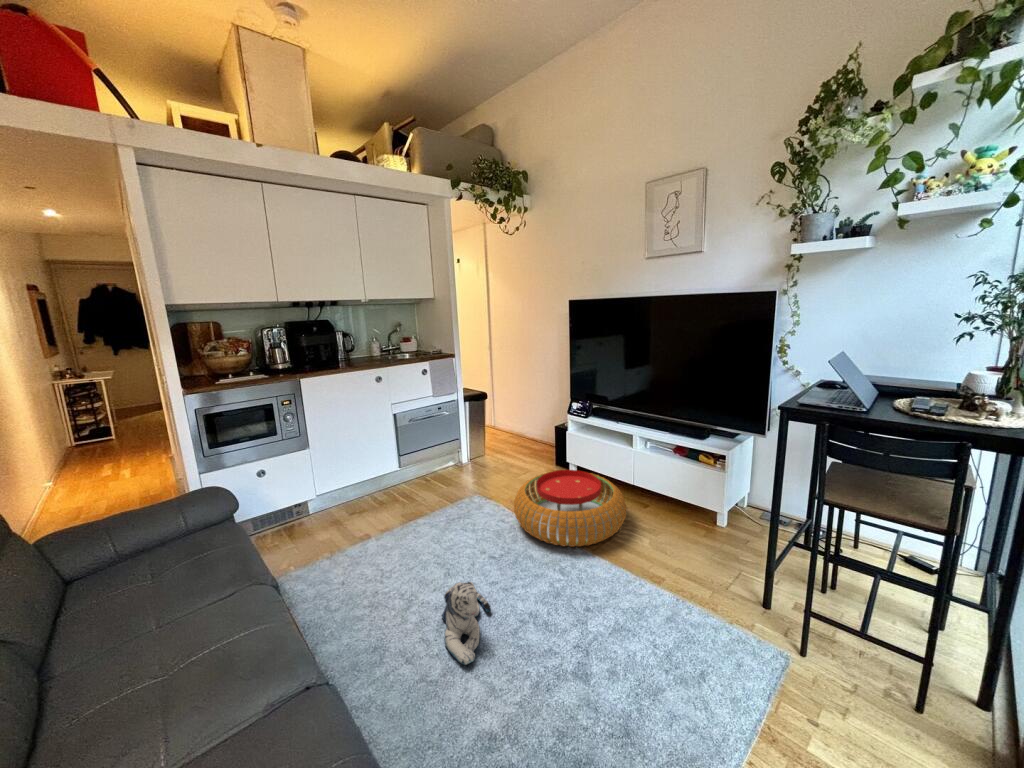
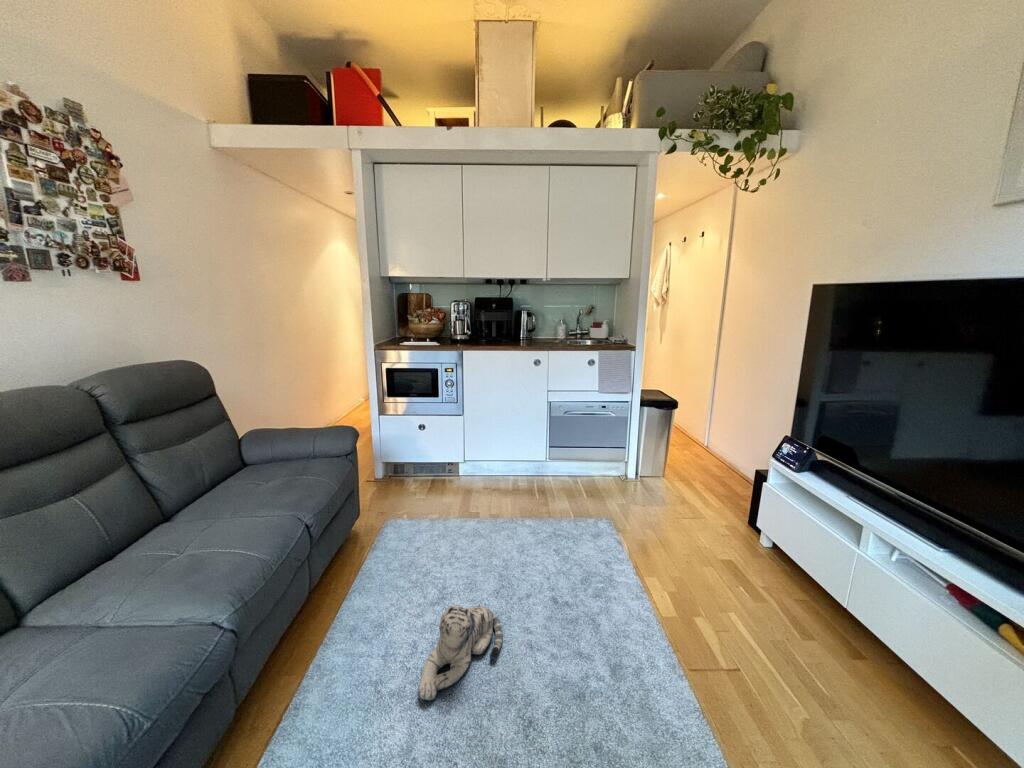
pouf: present [514,470,626,547] -> none [610,528,795,671]

